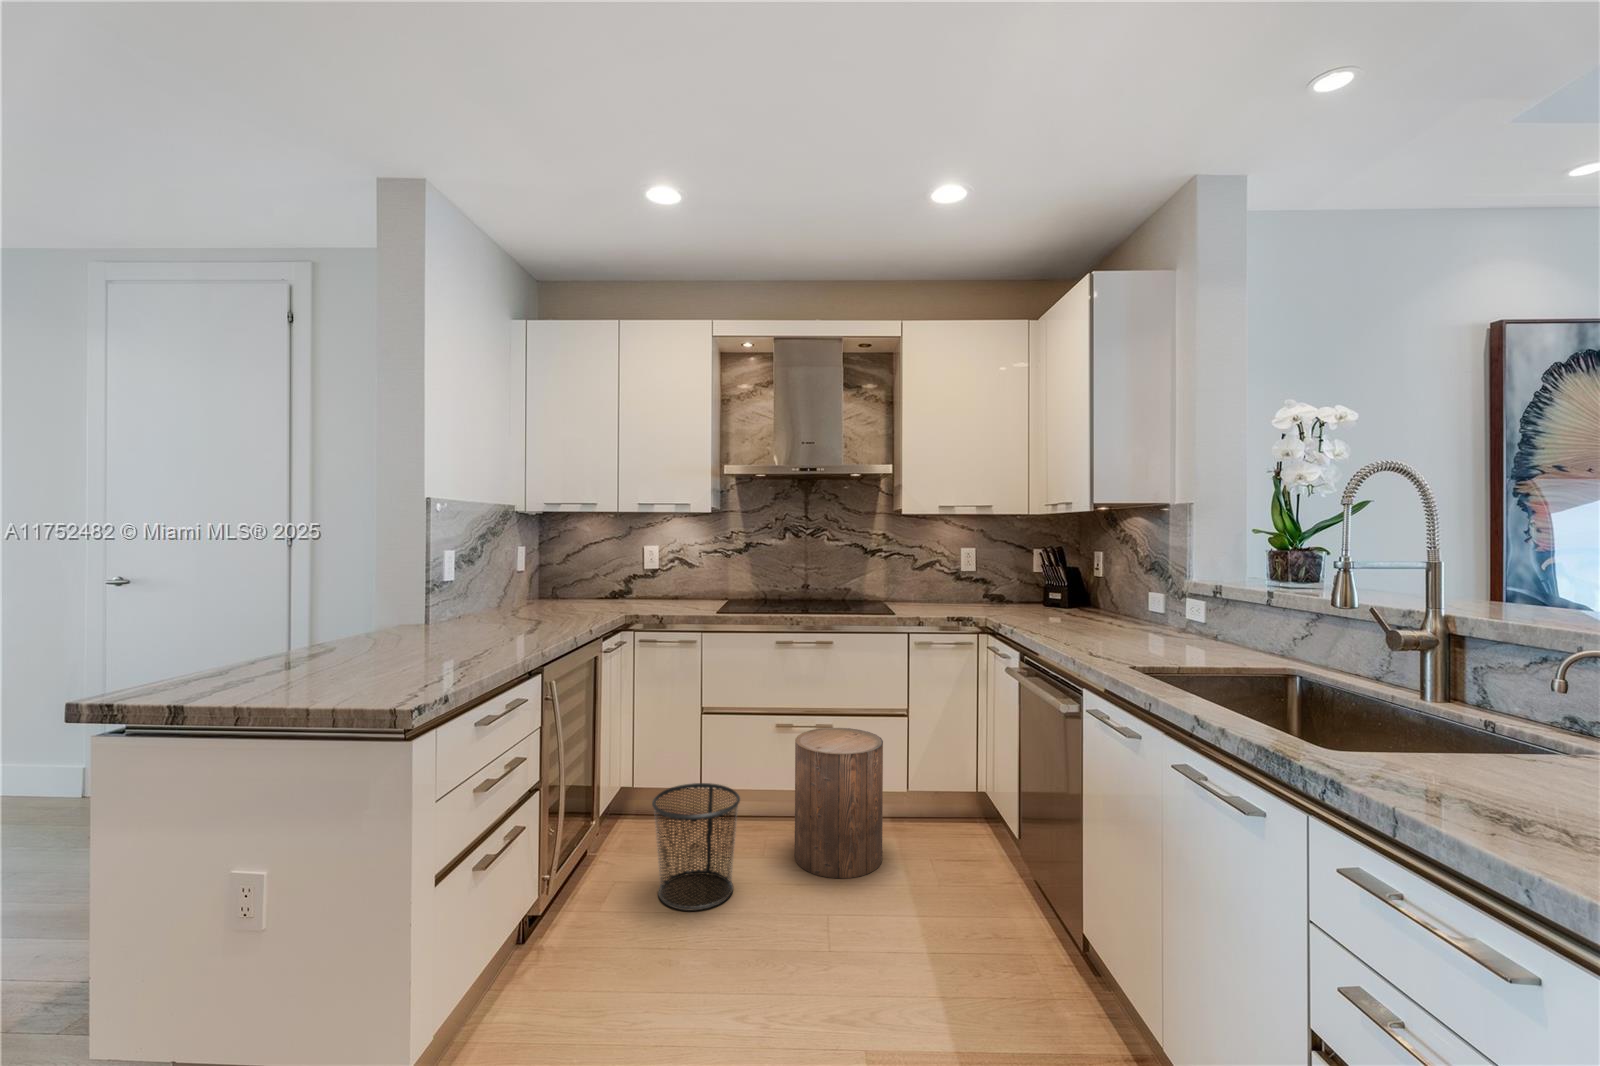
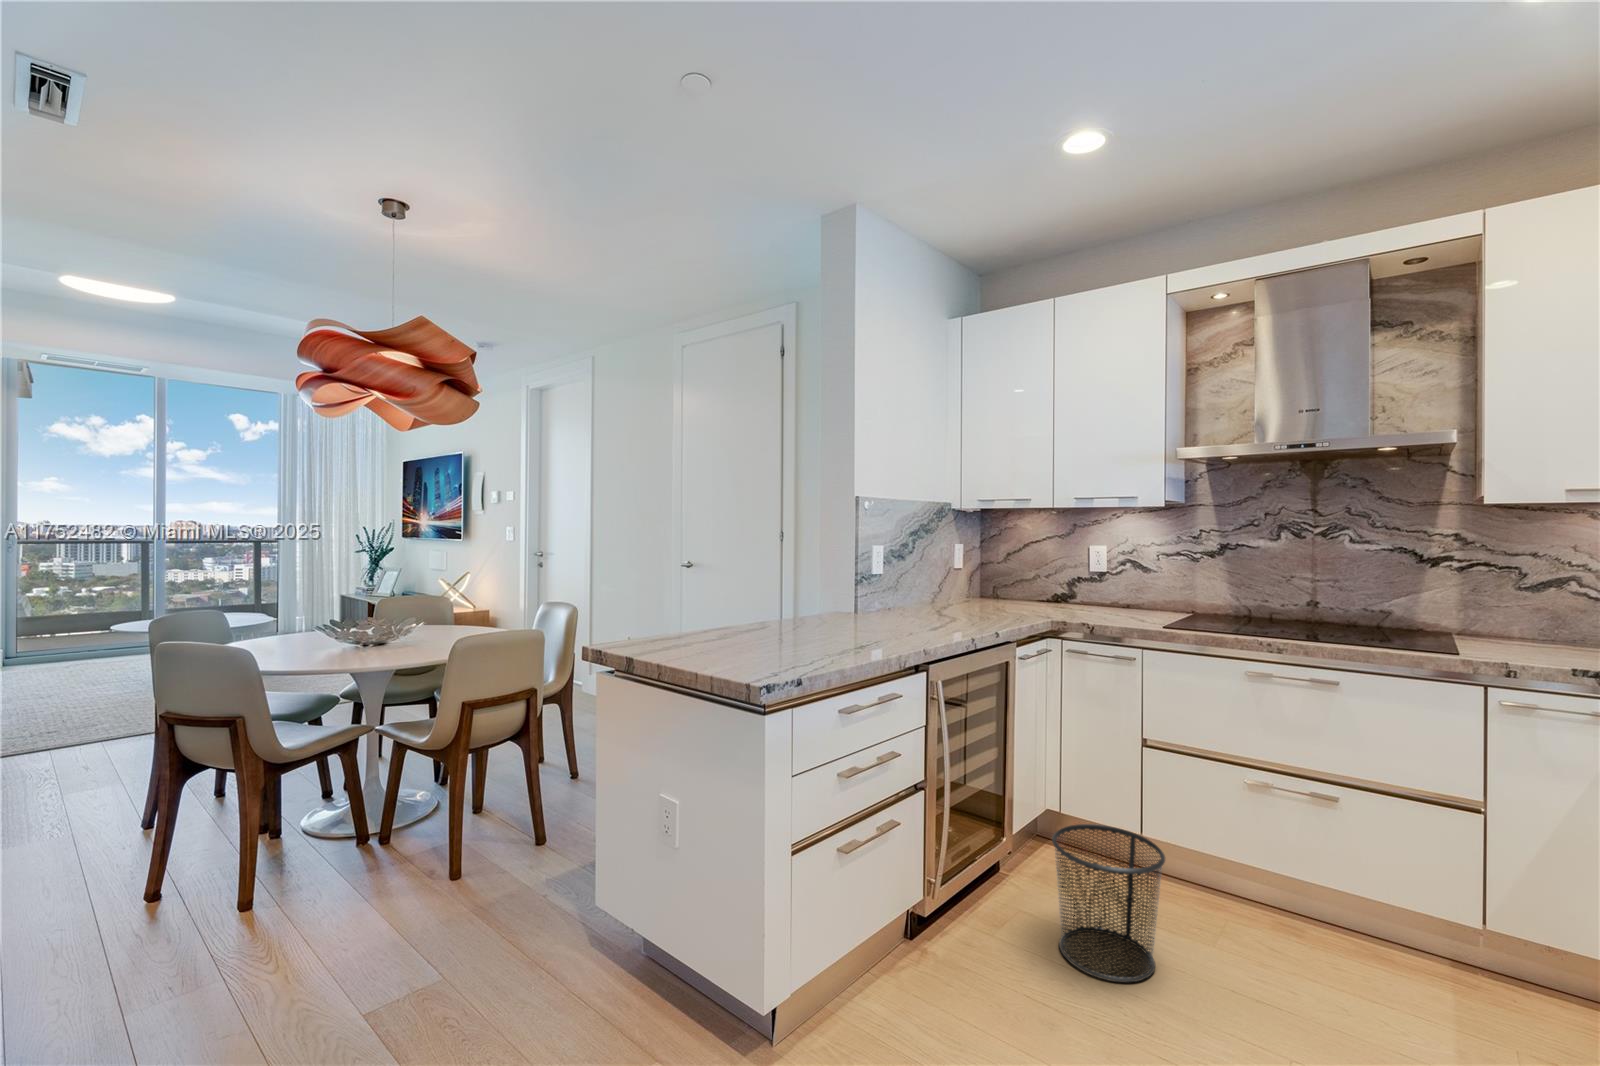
stool: present [795,728,883,878] -> none [1258,799,1415,1030]

